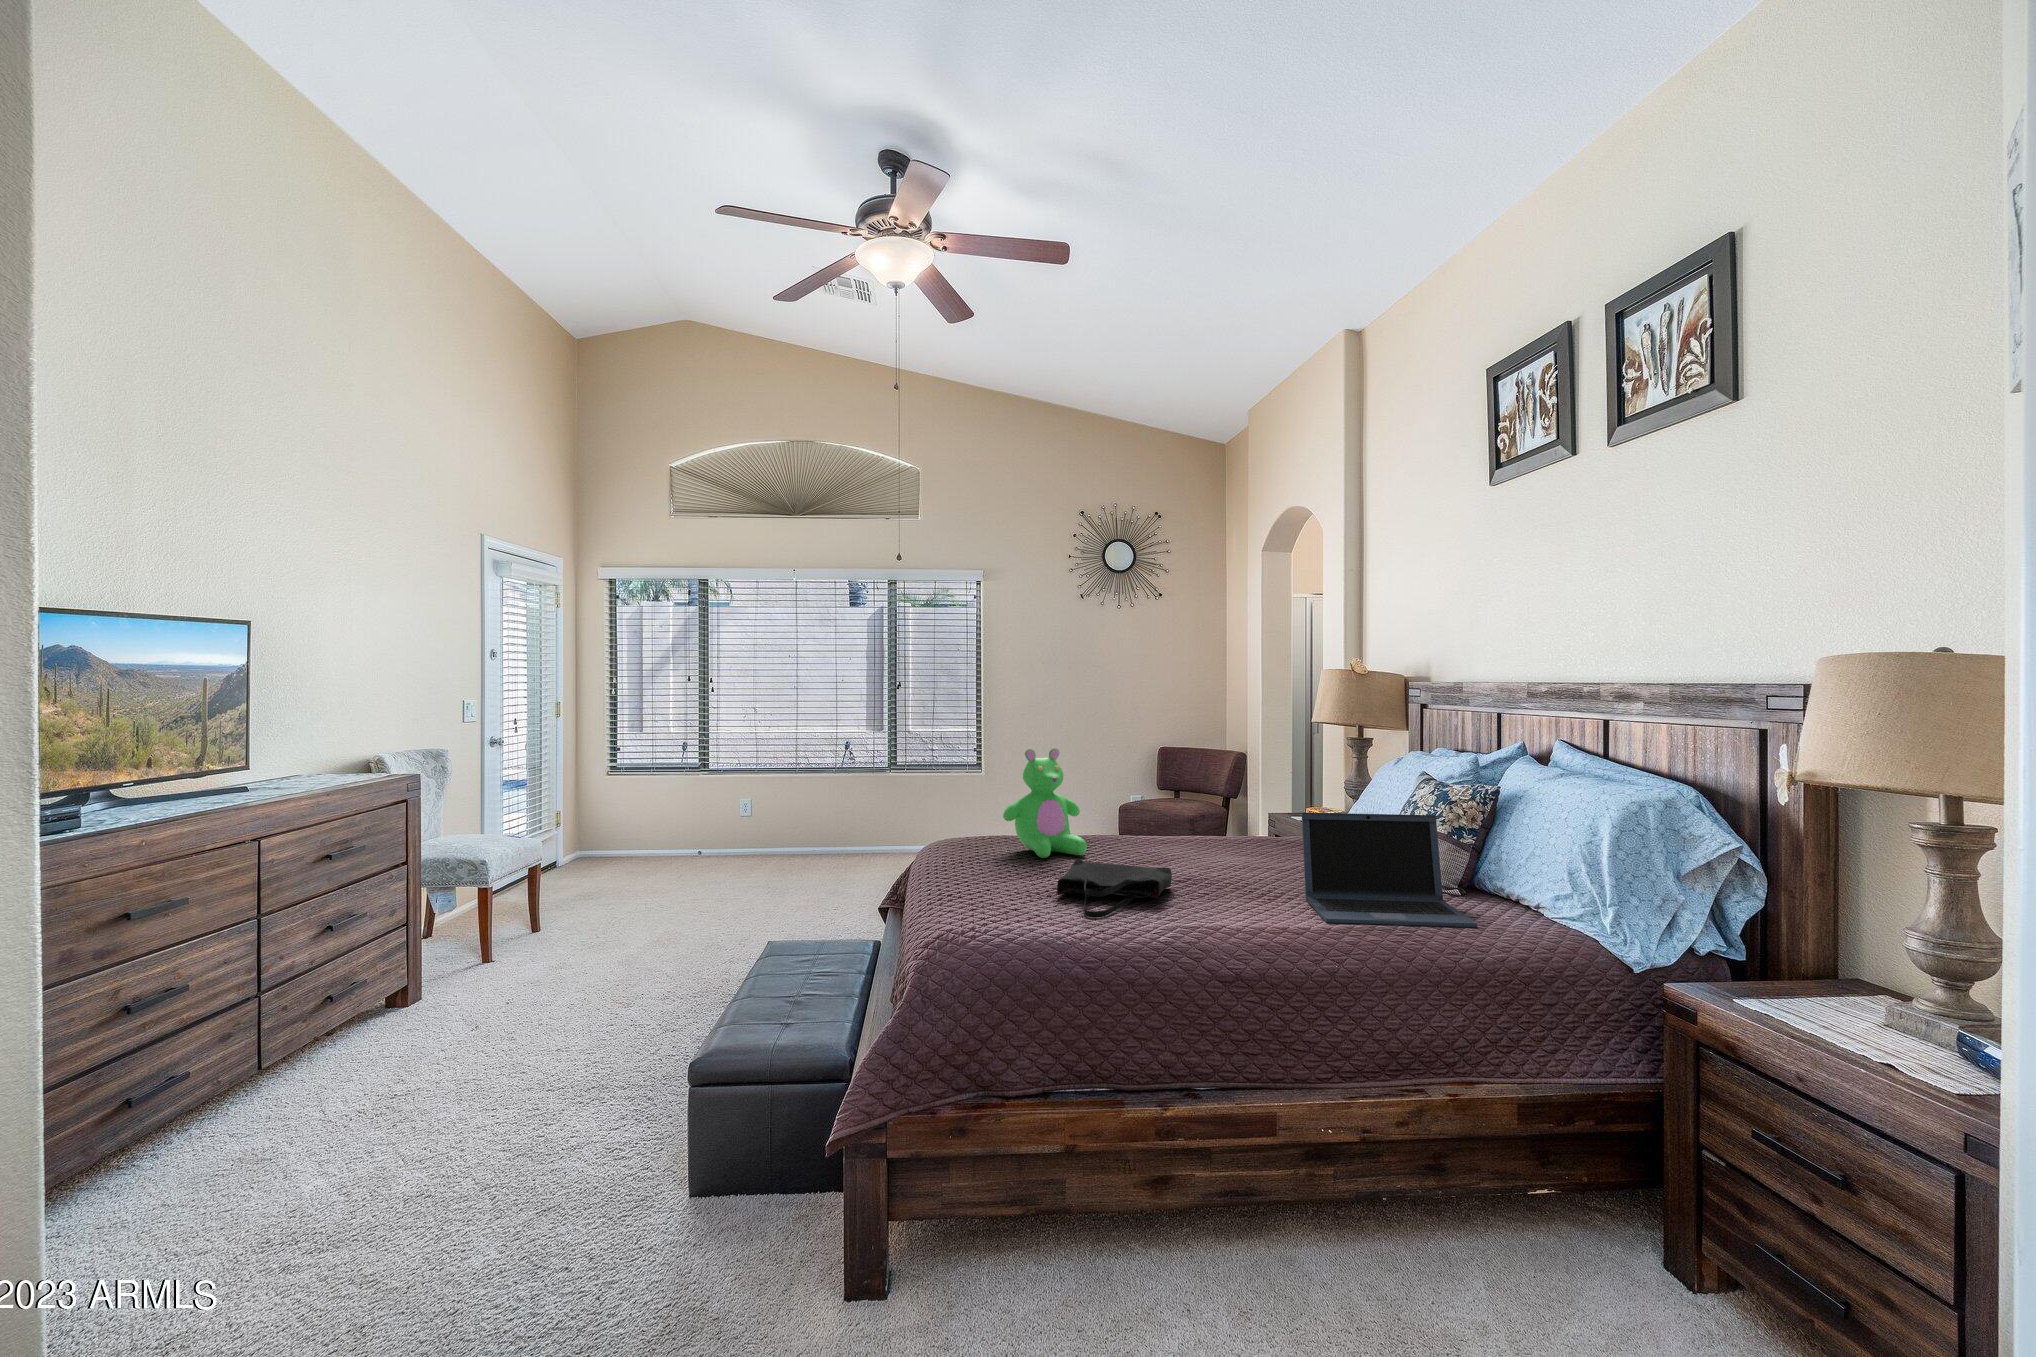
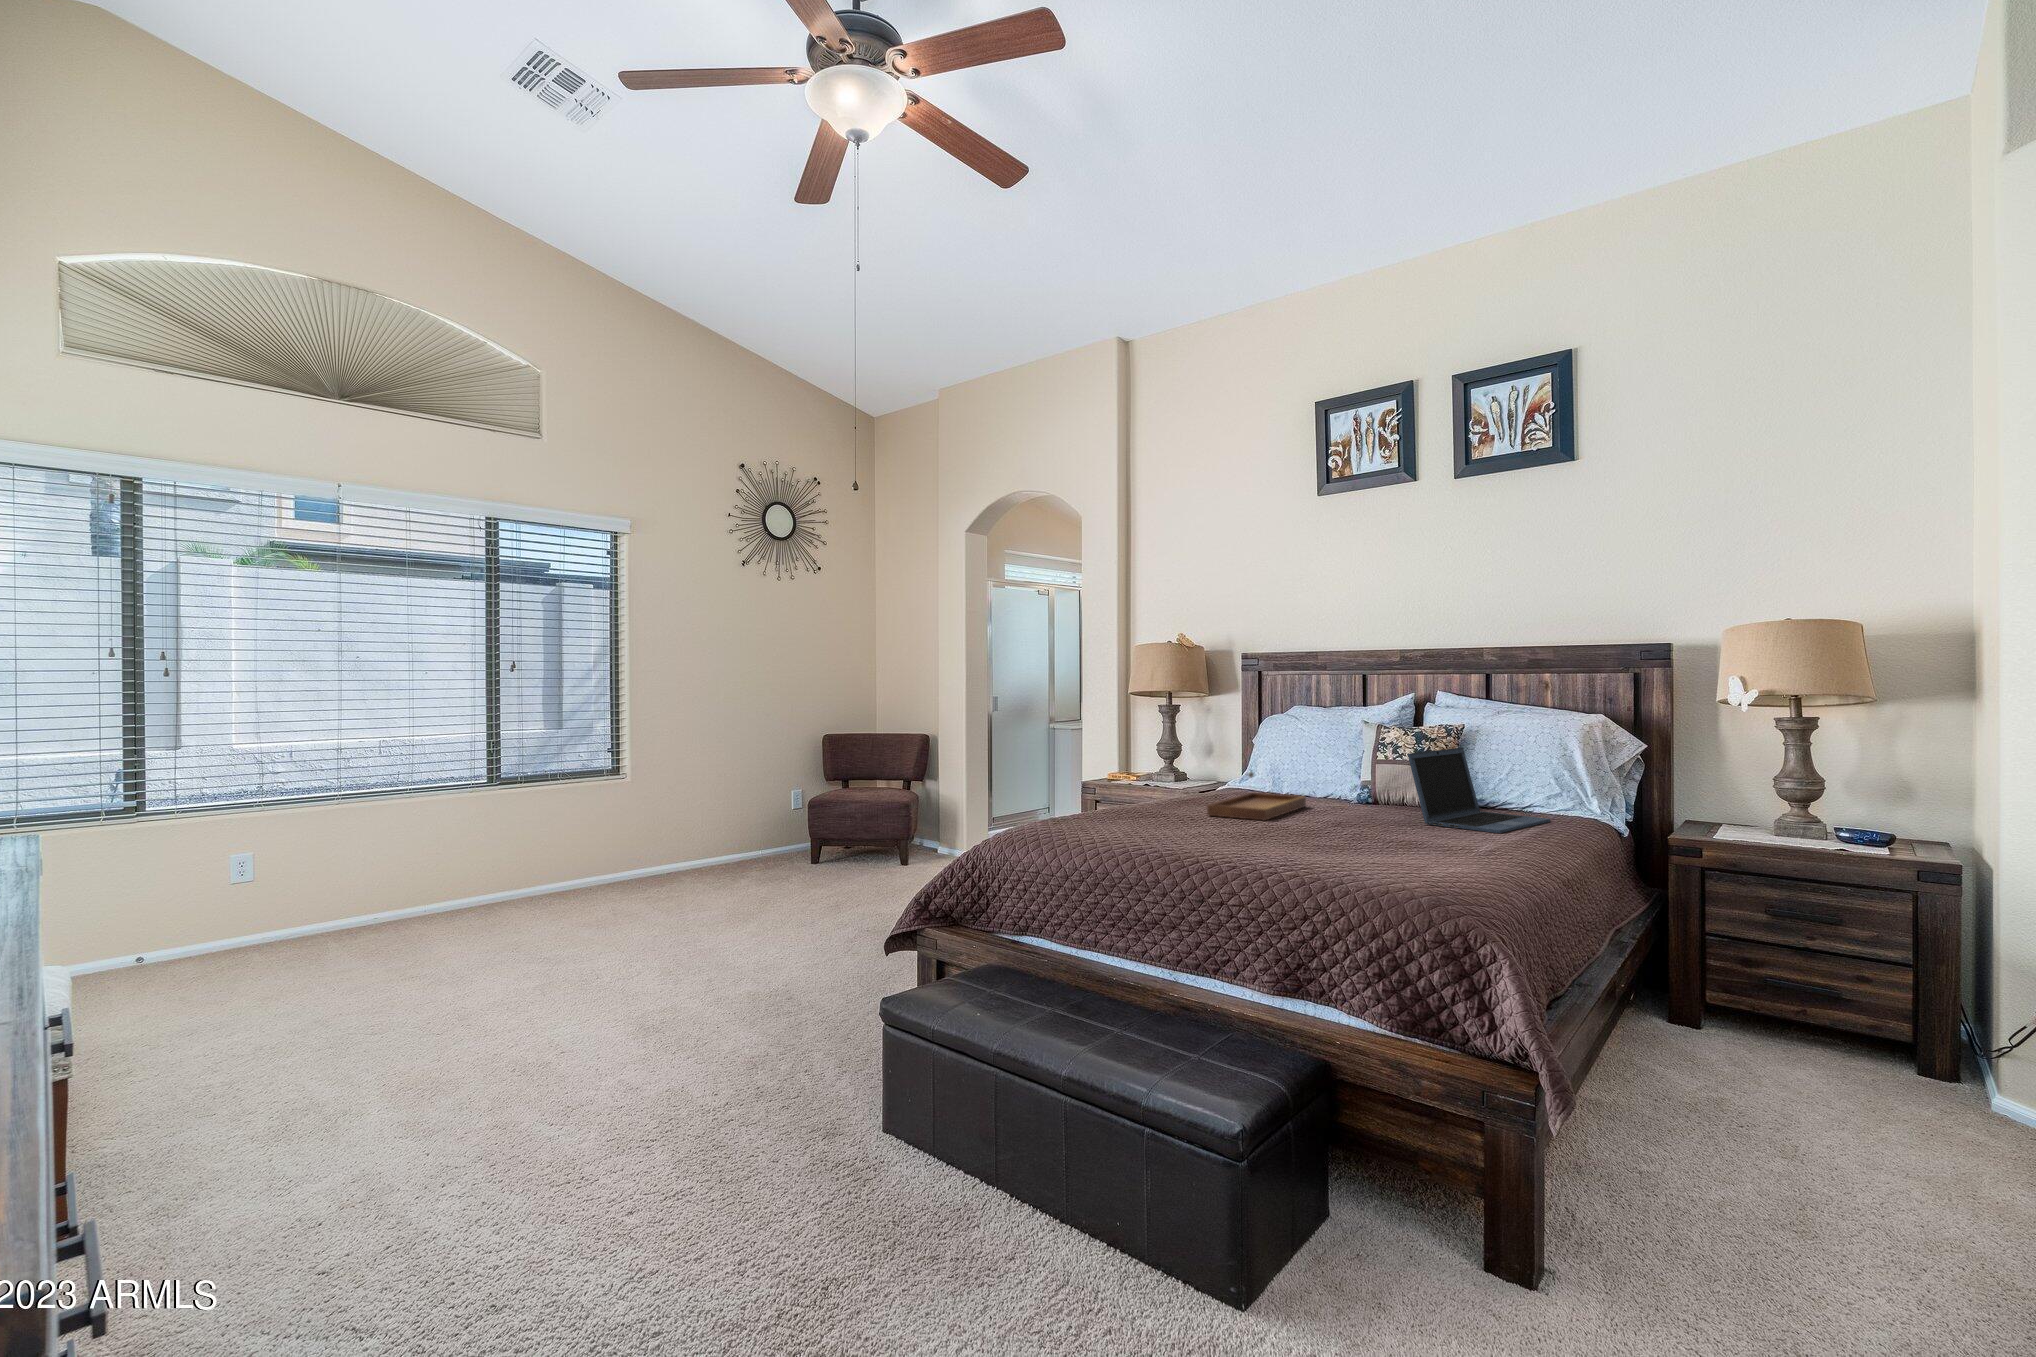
teddy bear: present [1003,748,1087,858] -> none [1095,718,1172,831]
tray: none [1160,815,1301,867] -> present [1207,771,1306,821]
tote bag: present [1057,860,1172,918] -> none [1268,814,1412,858]

